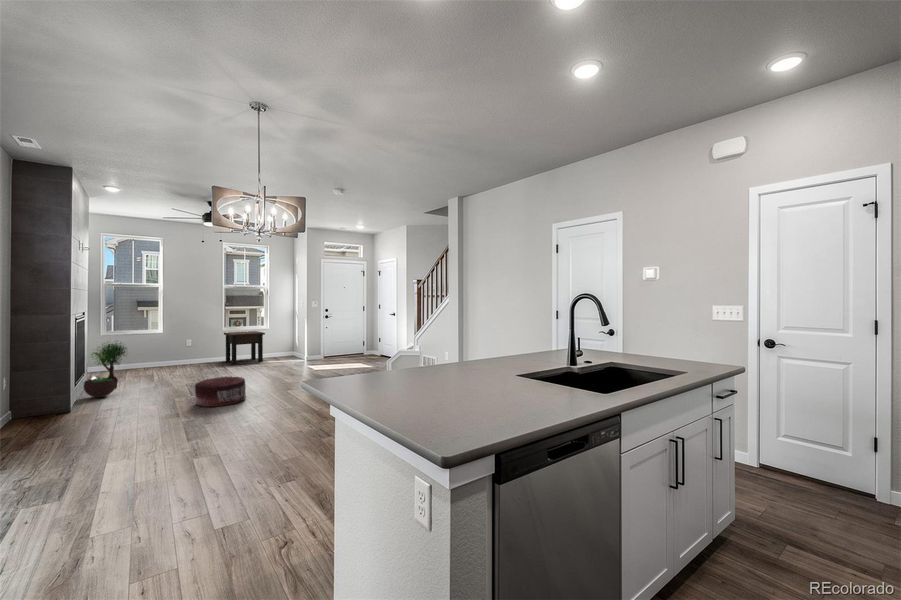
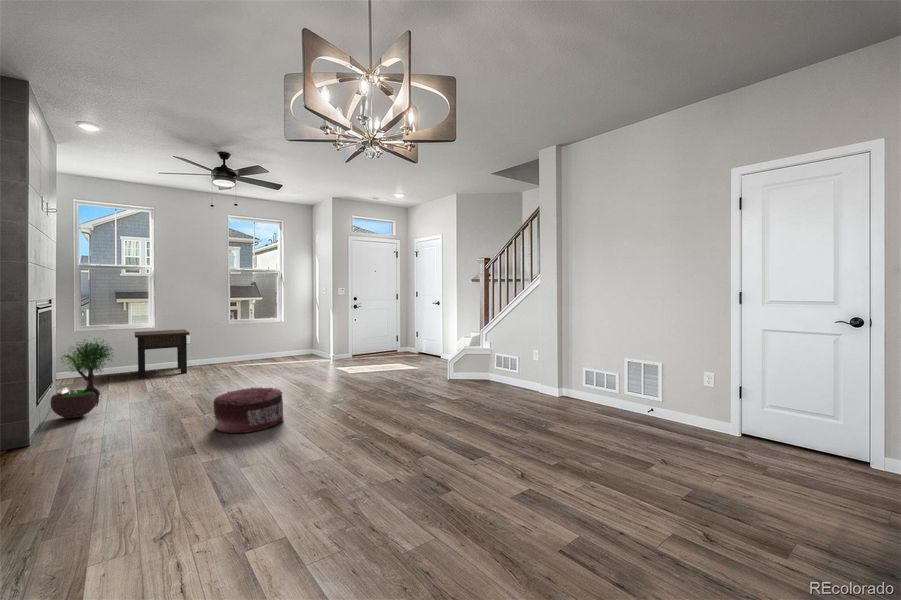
side table: present [224,331,265,365] -> present [134,329,190,378]

